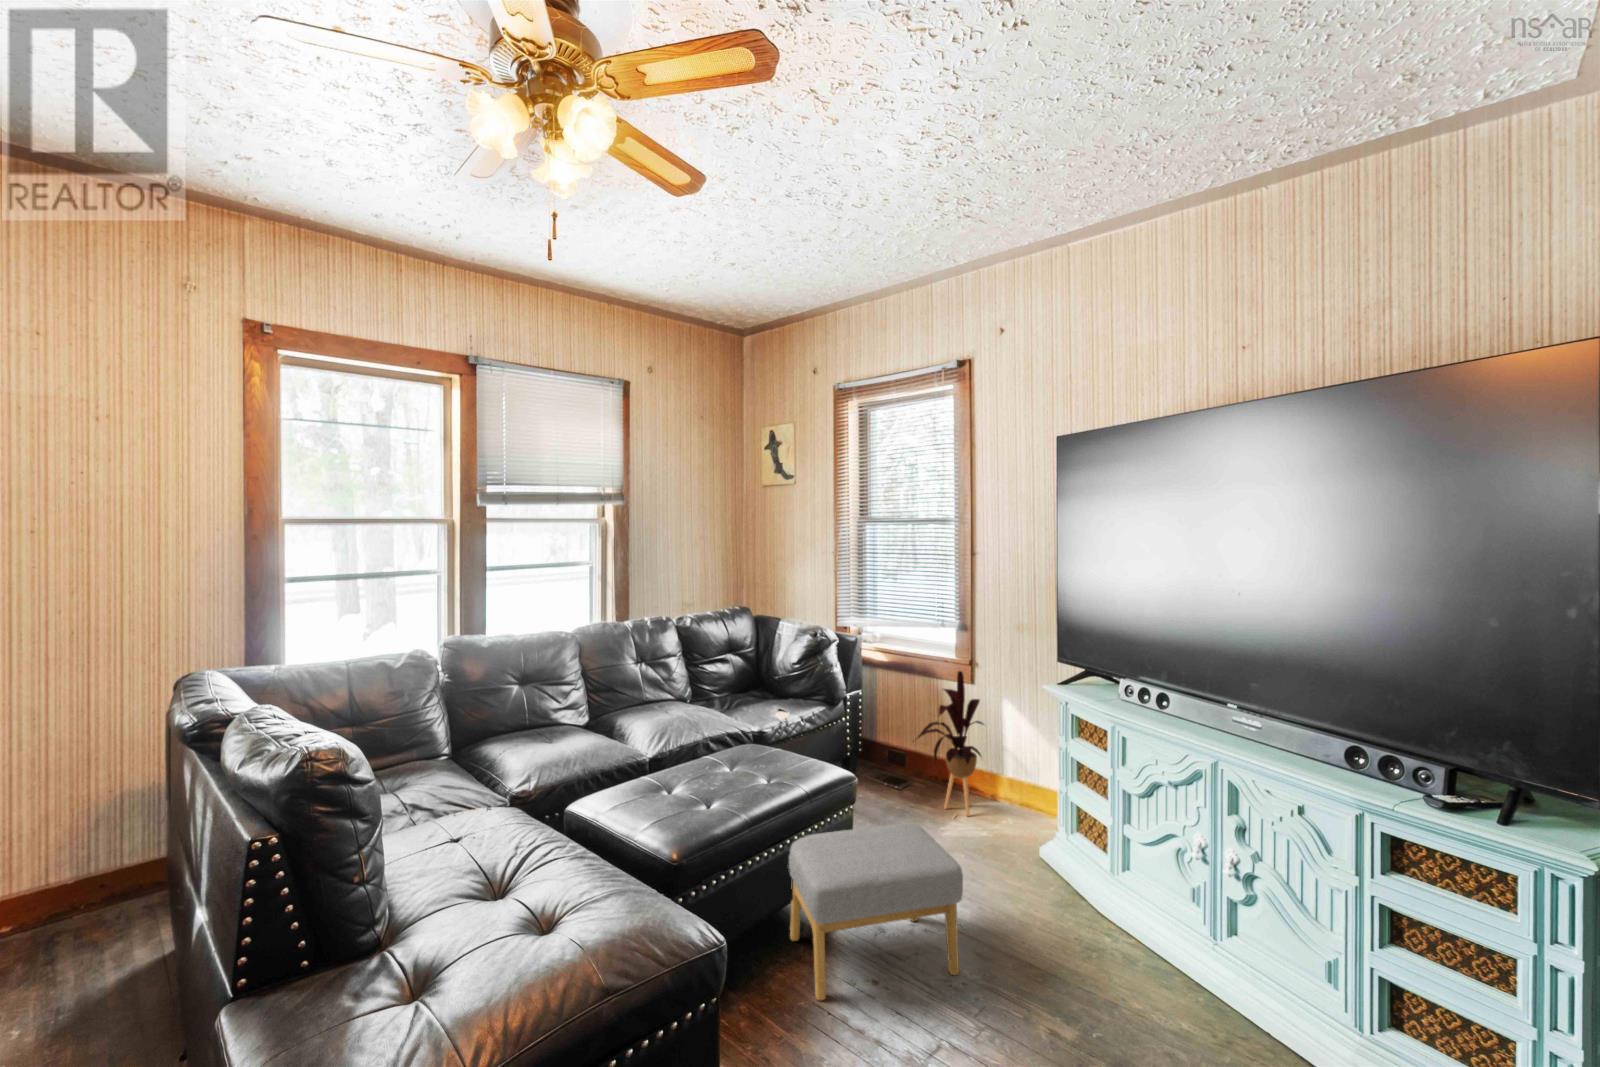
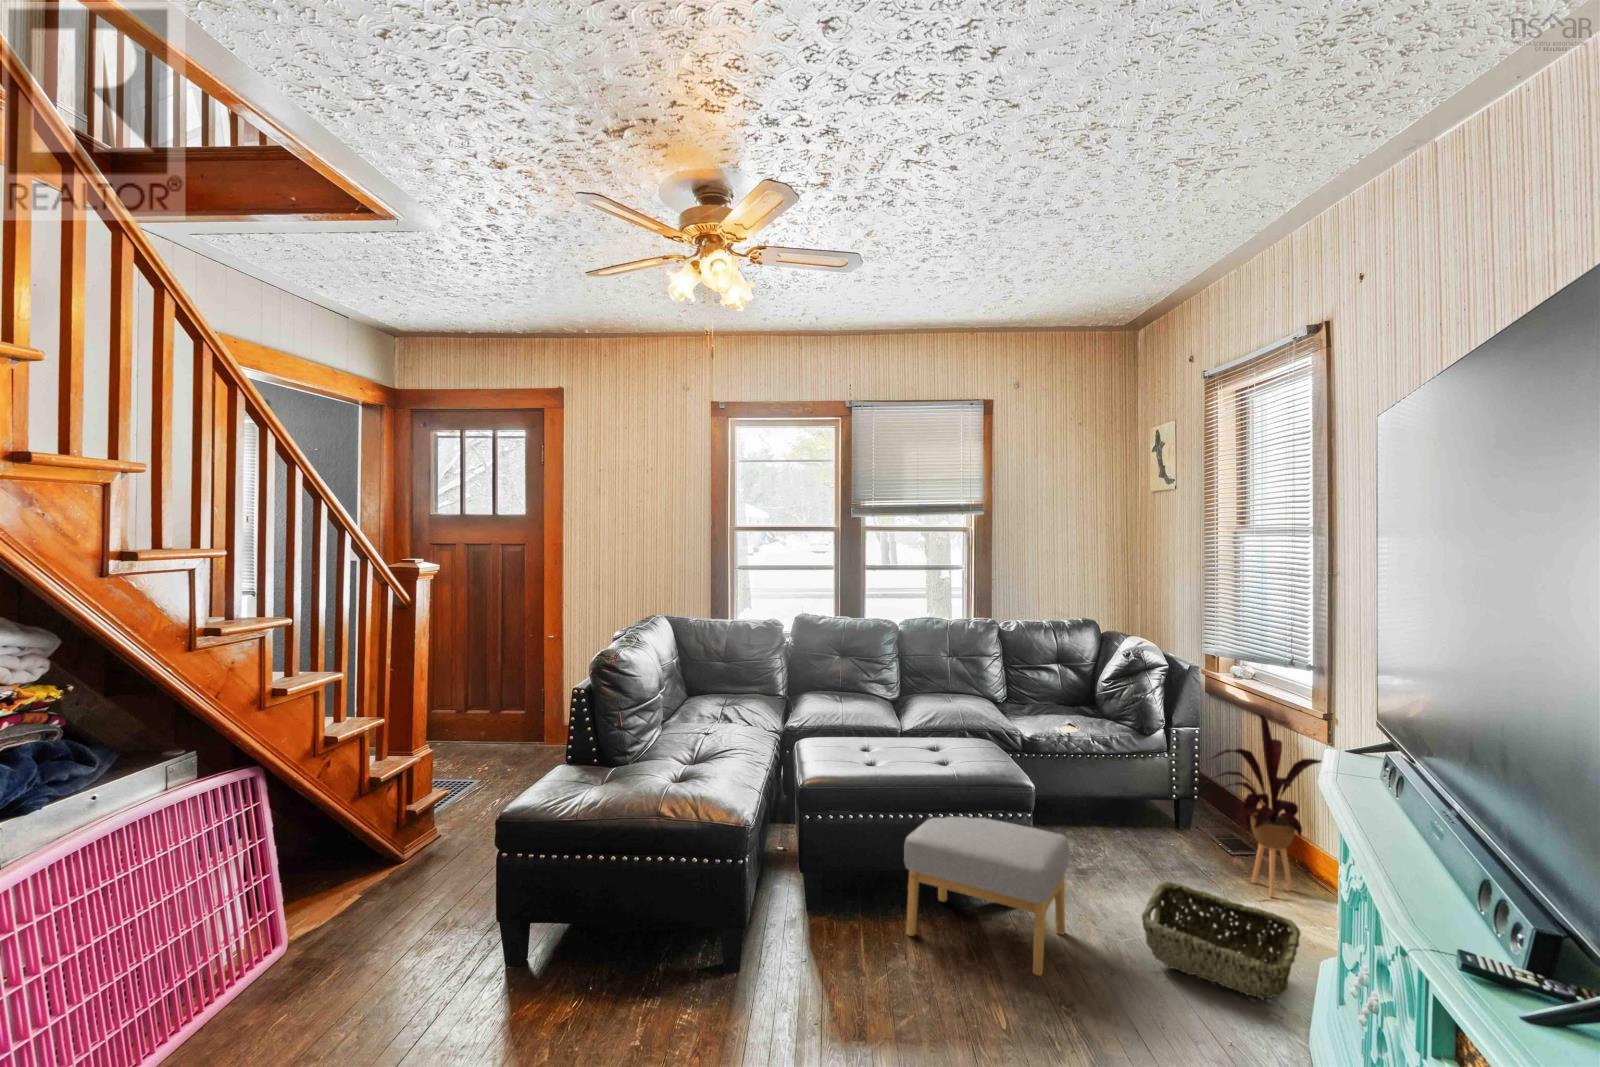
woven basket: none [972,832,1104,910] -> present [1142,882,1301,998]

